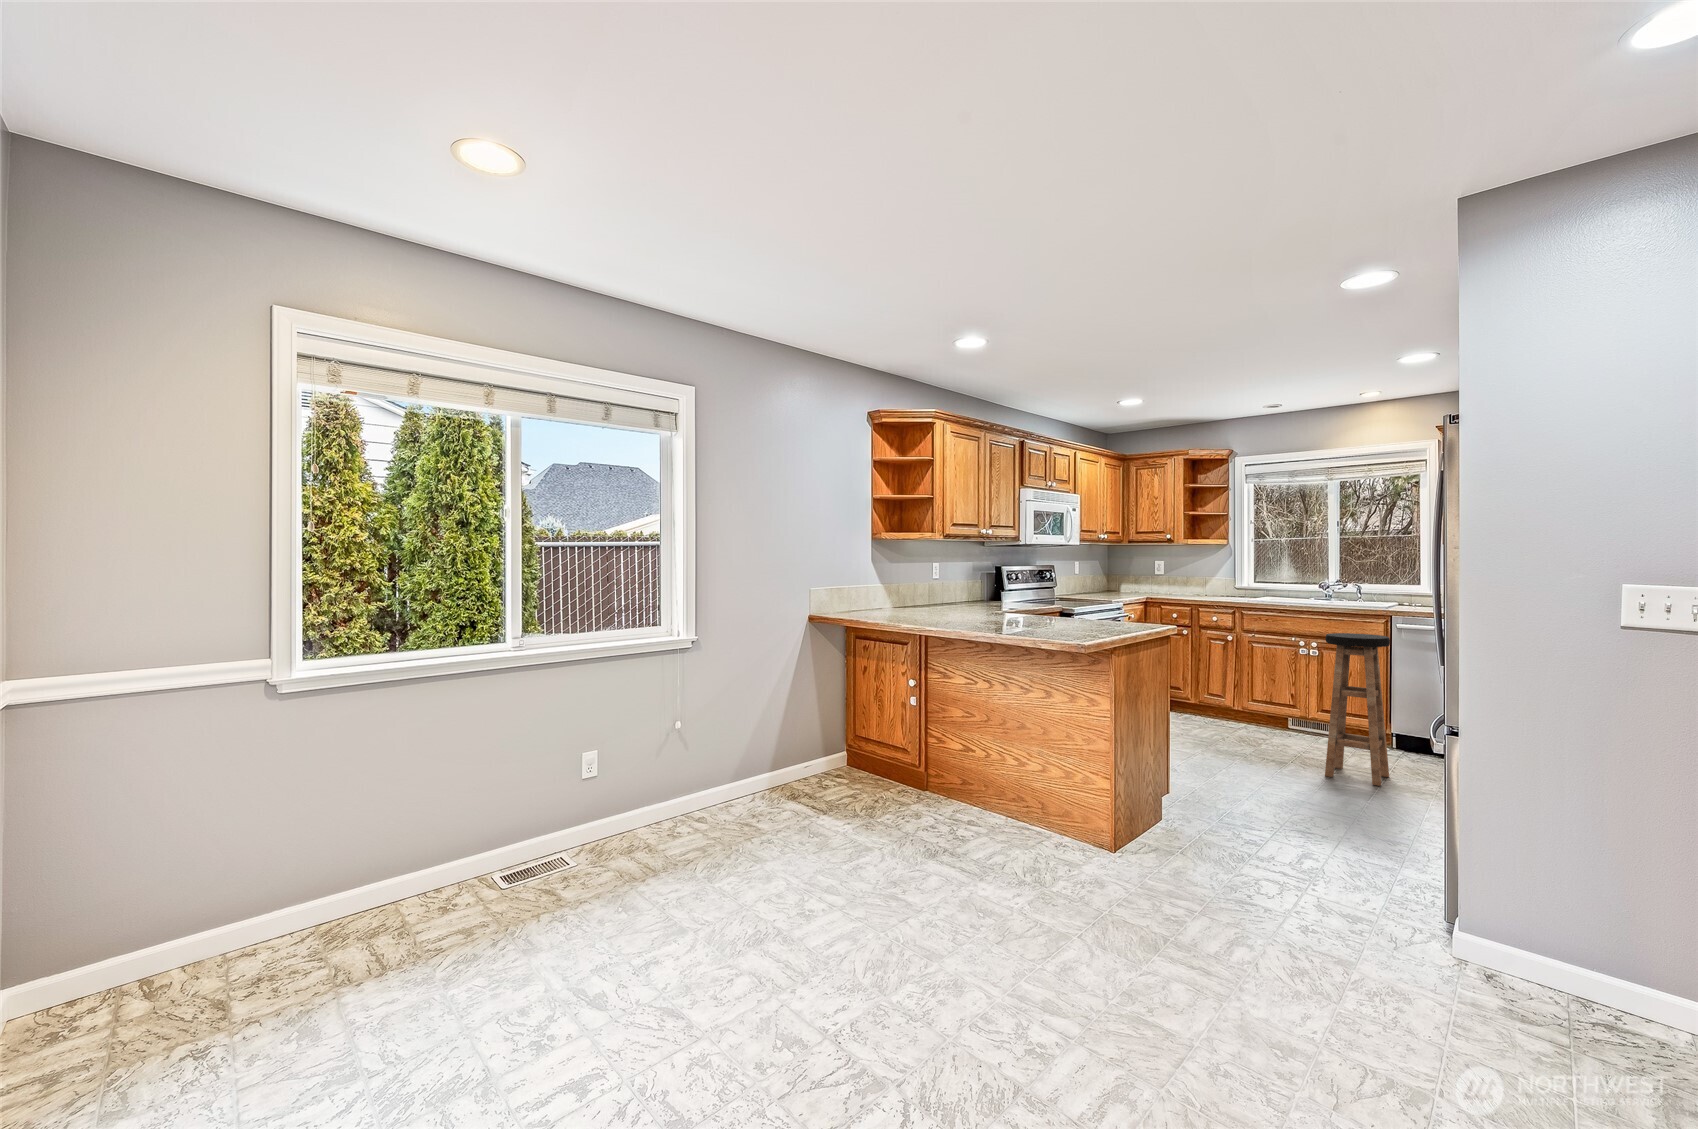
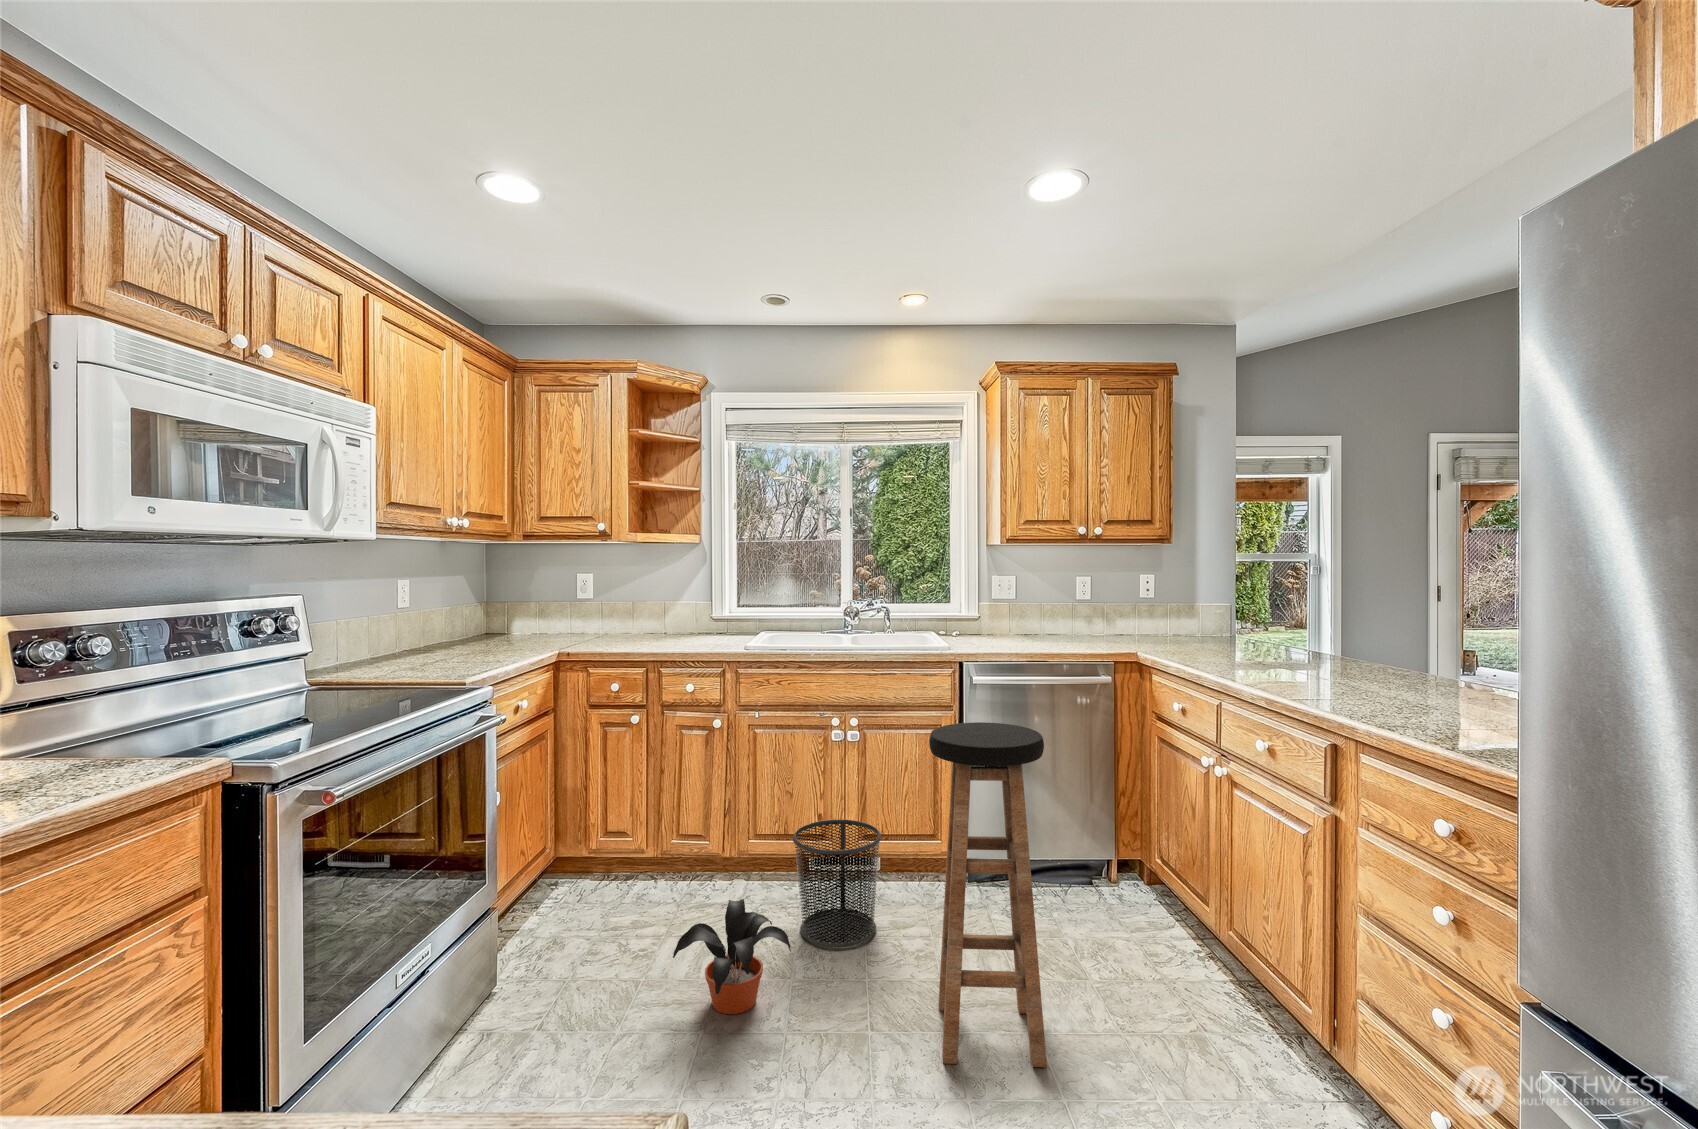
waste bin: none [1267,690,1321,748] -> present [792,819,882,948]
potted plant: none [1199,708,1256,750] -> present [673,899,791,1014]

